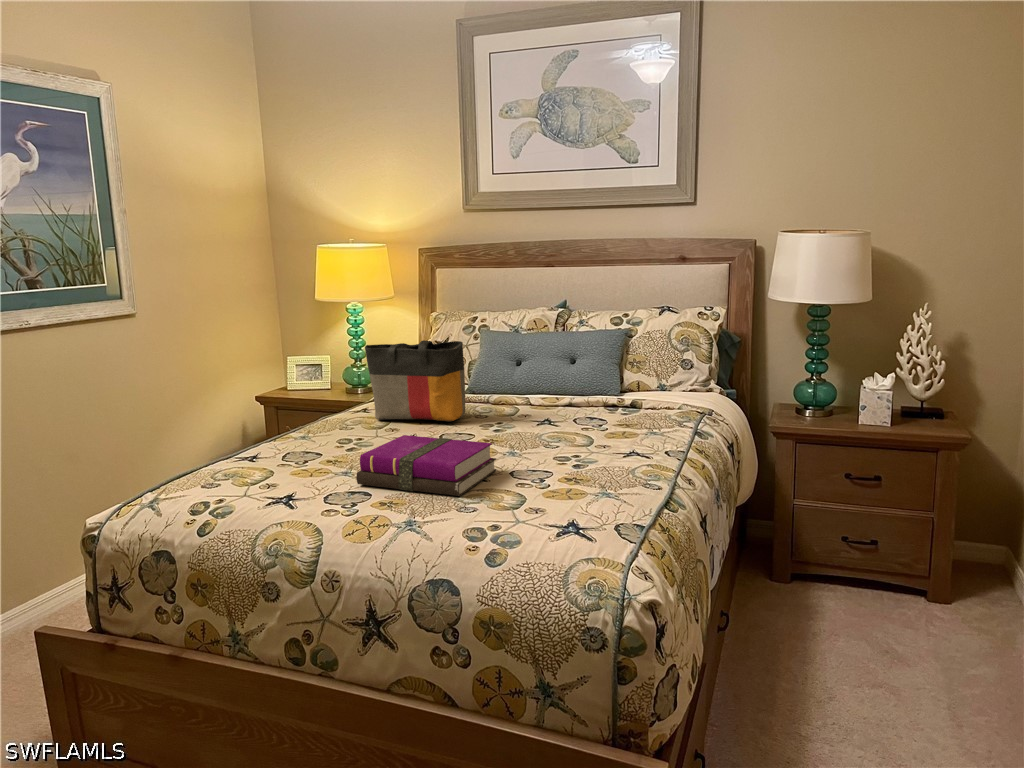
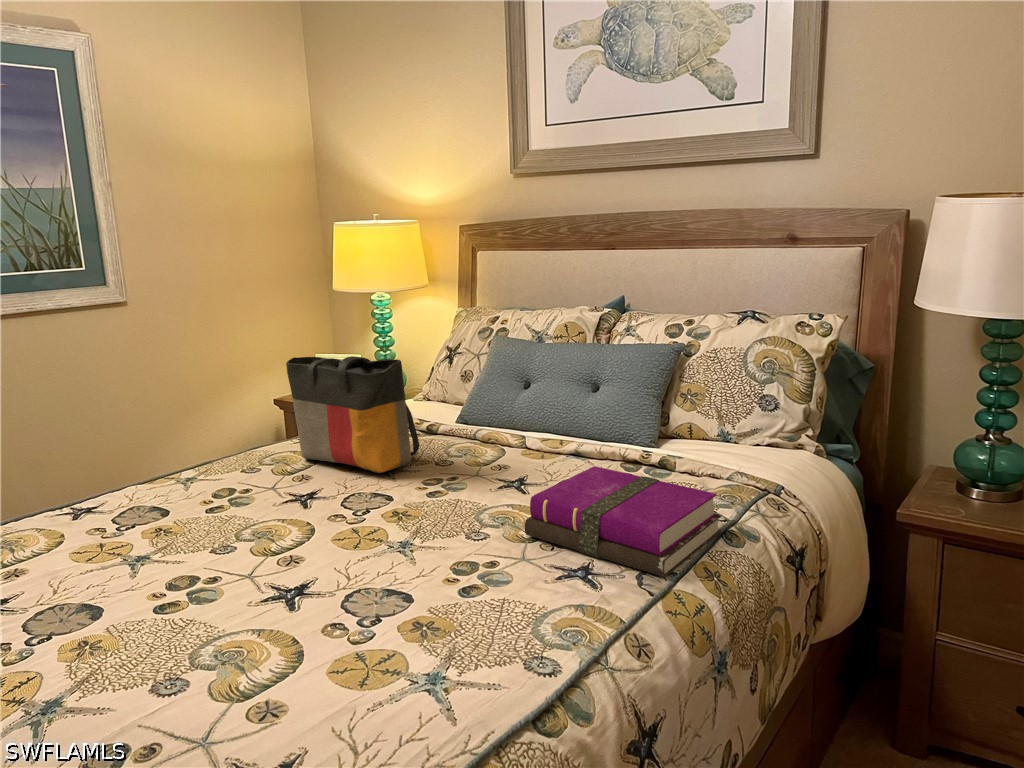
notebook: present [356,435,496,496] -> present [525,466,722,577]

